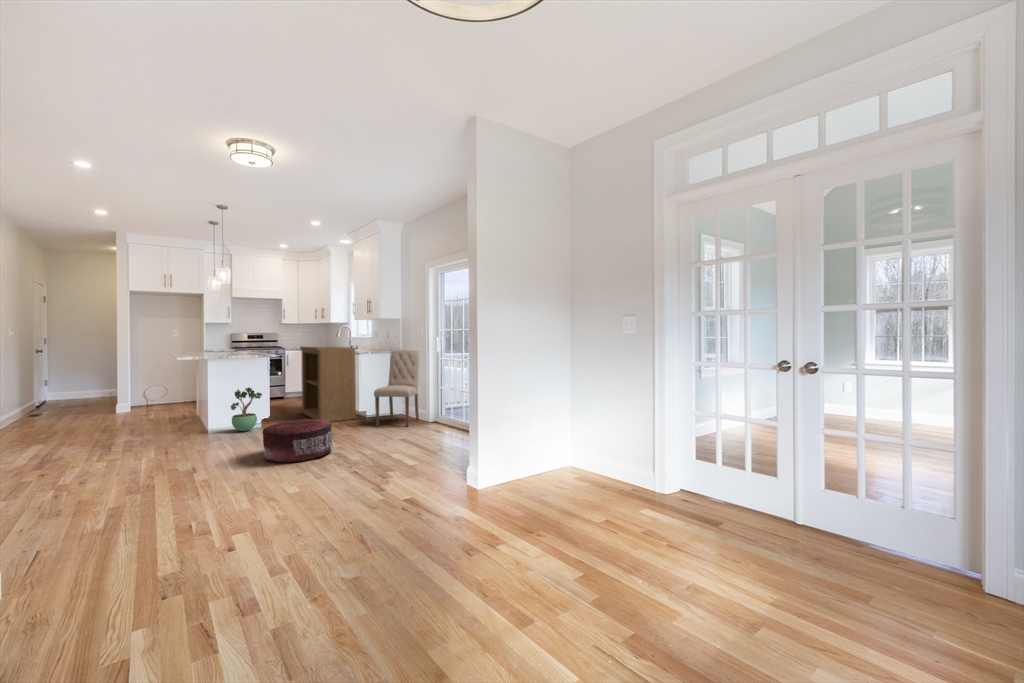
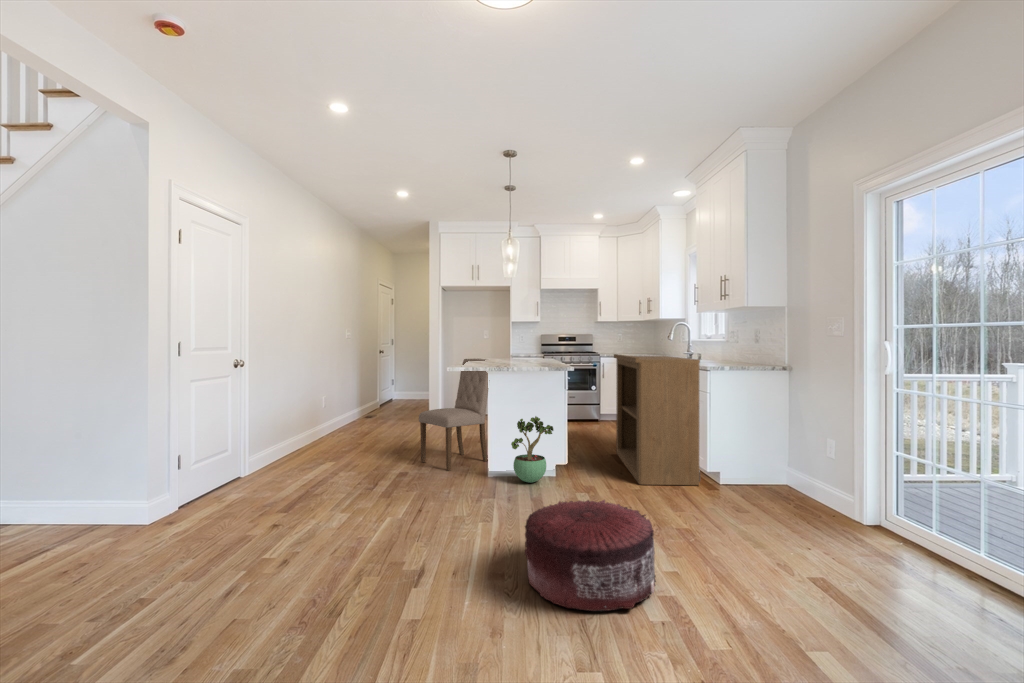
dining chair: present [374,350,420,427] -> present [419,359,488,470]

